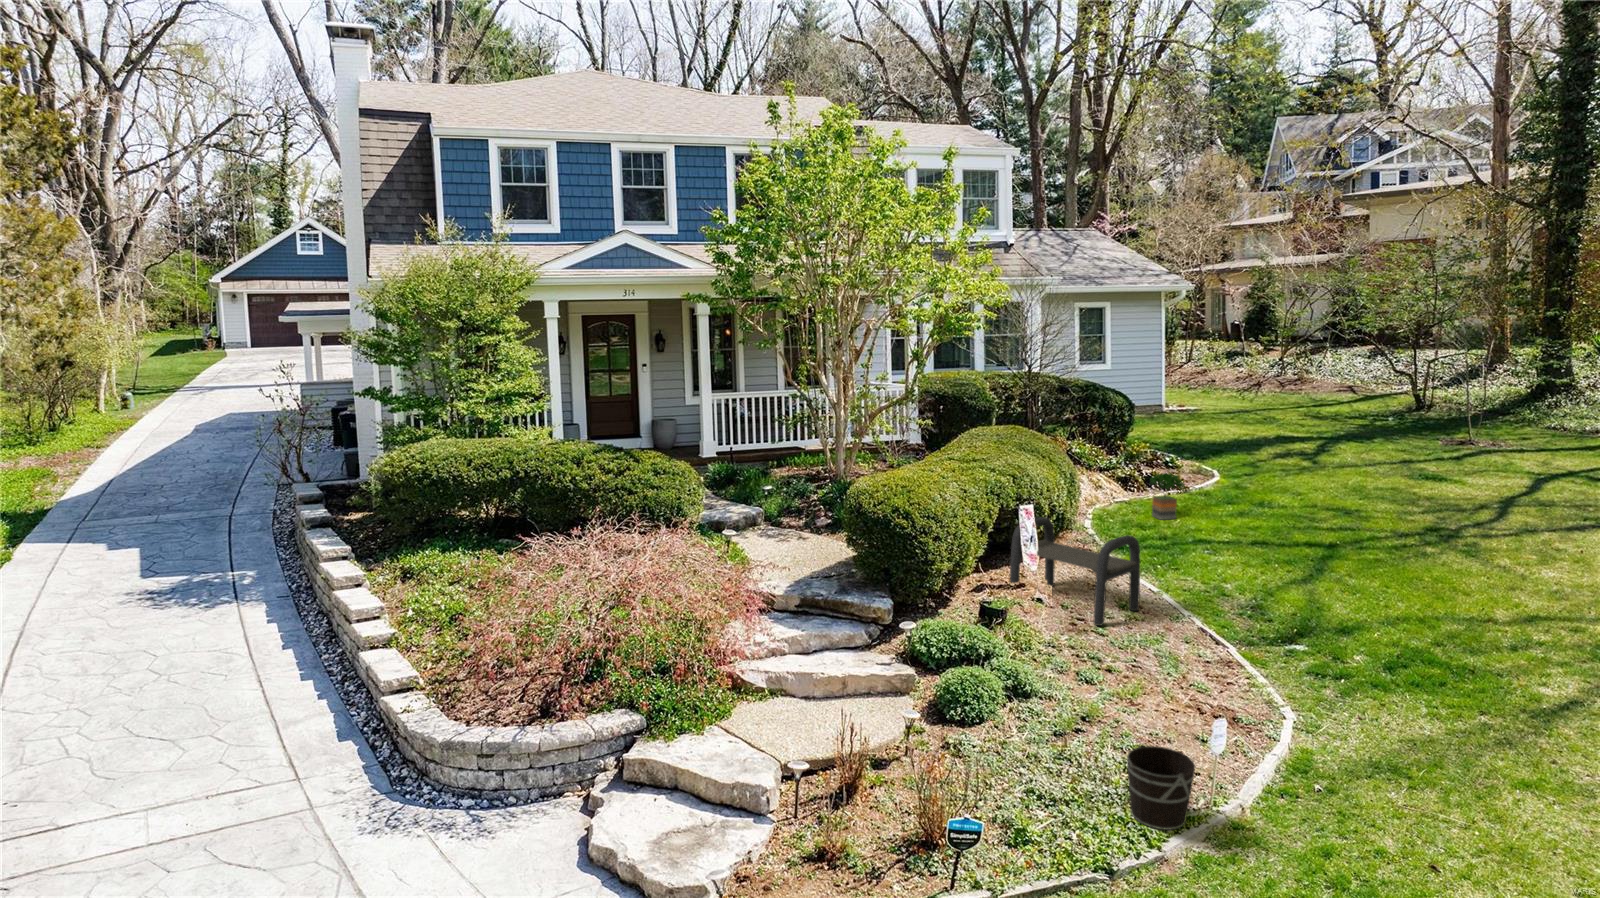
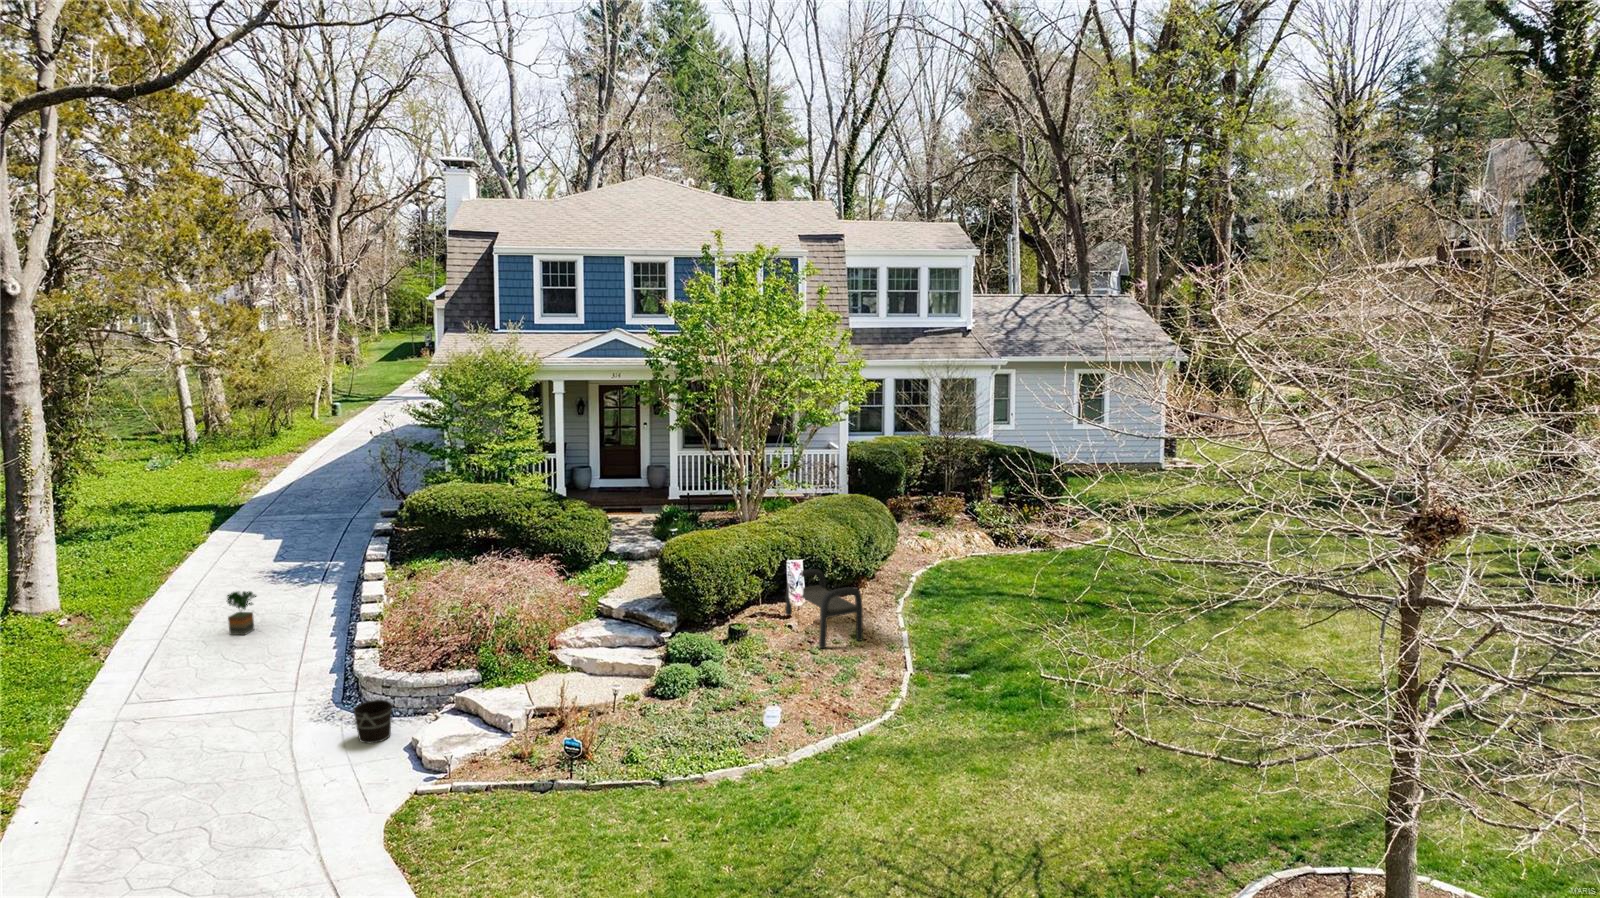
potted tree: present [1151,473,1185,520] -> present [227,591,256,635]
bucket: present [1127,744,1195,830] -> present [354,699,392,743]

